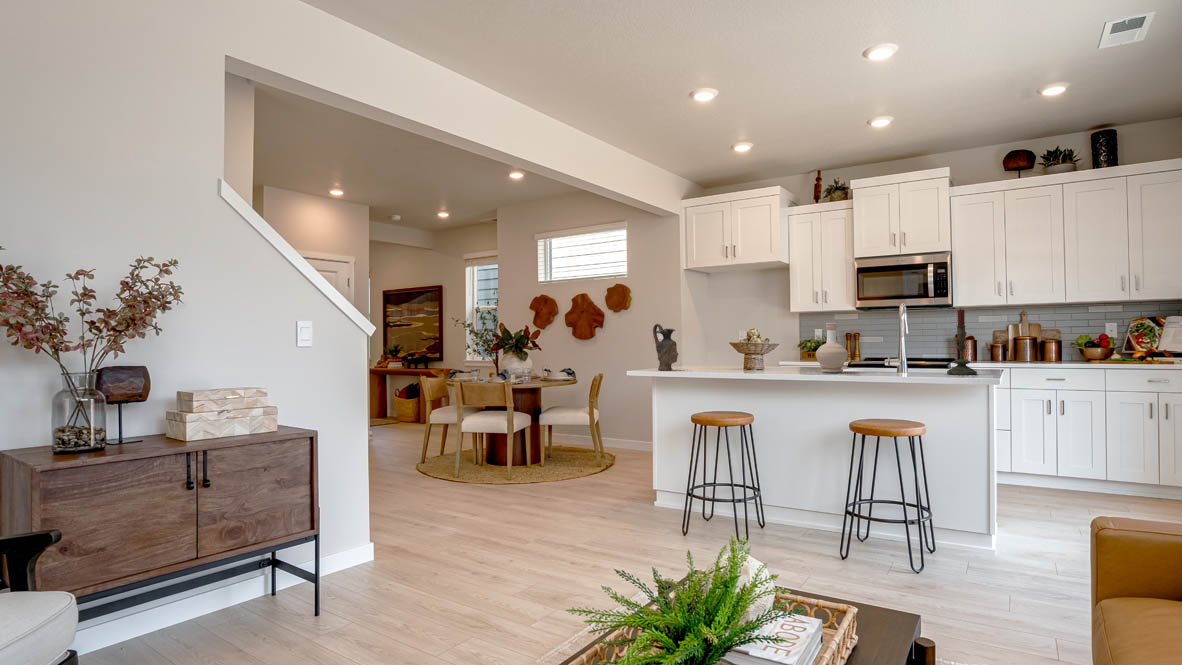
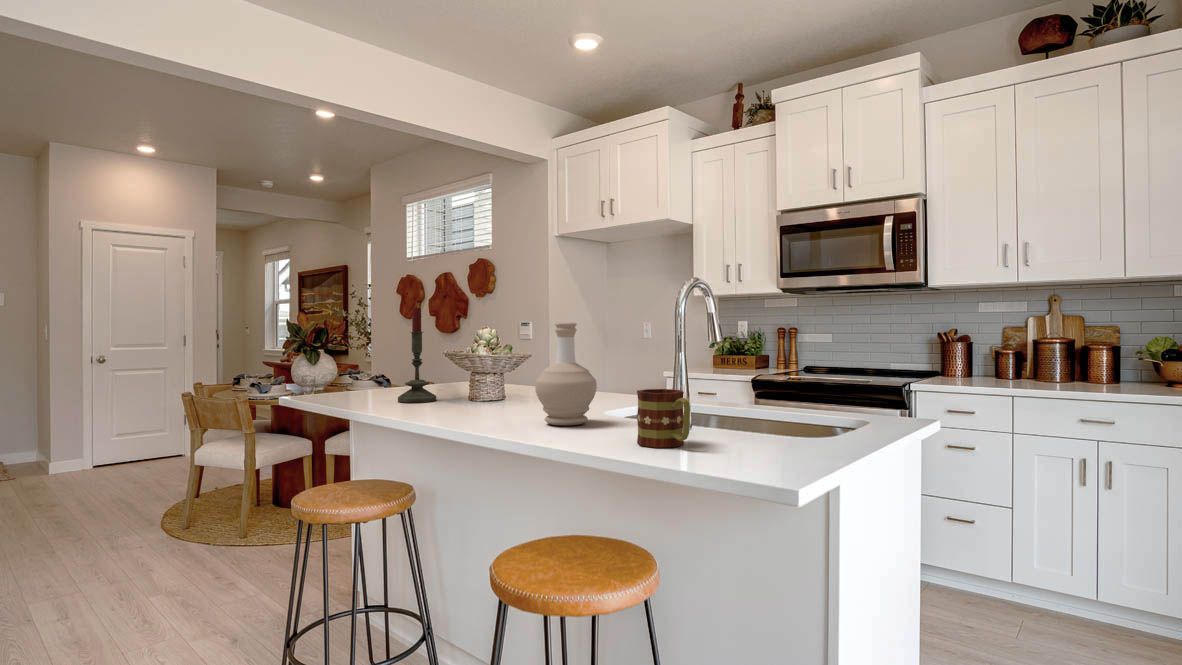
candle: present [947,309,977,375] -> present [398,306,436,403]
ceramic pitcher: present [653,324,678,370] -> none [336,320,373,401]
mug: none [891,352,922,375] -> present [637,389,690,448]

